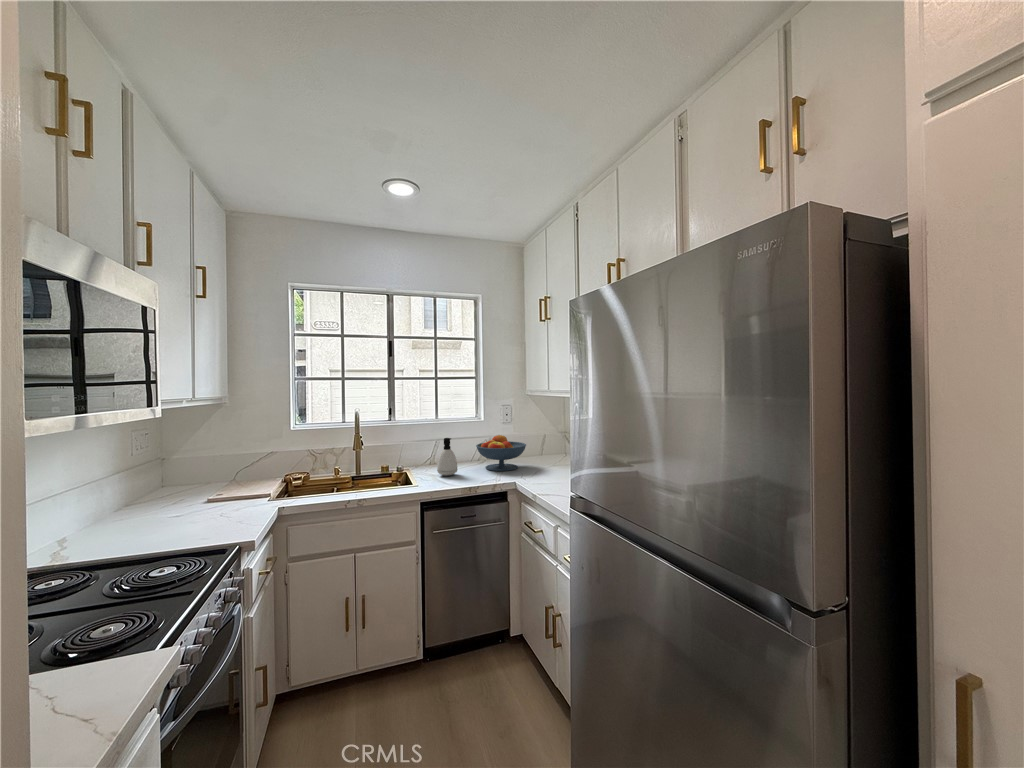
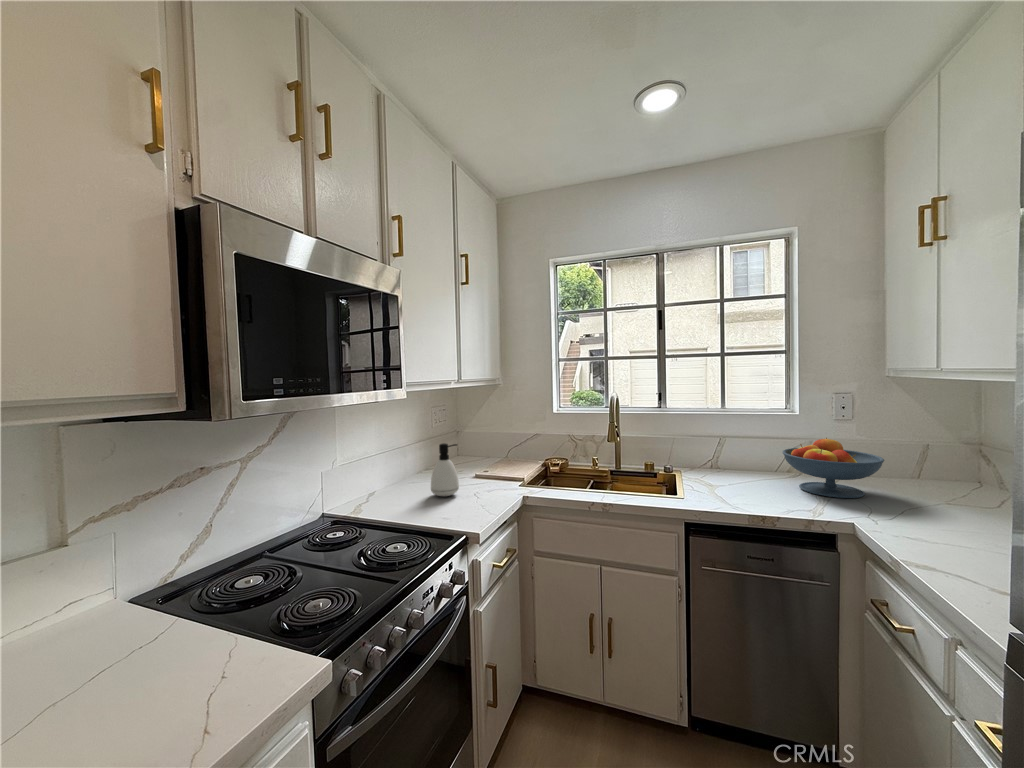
soap dispenser: present [437,438,458,476] -> present [431,443,459,496]

